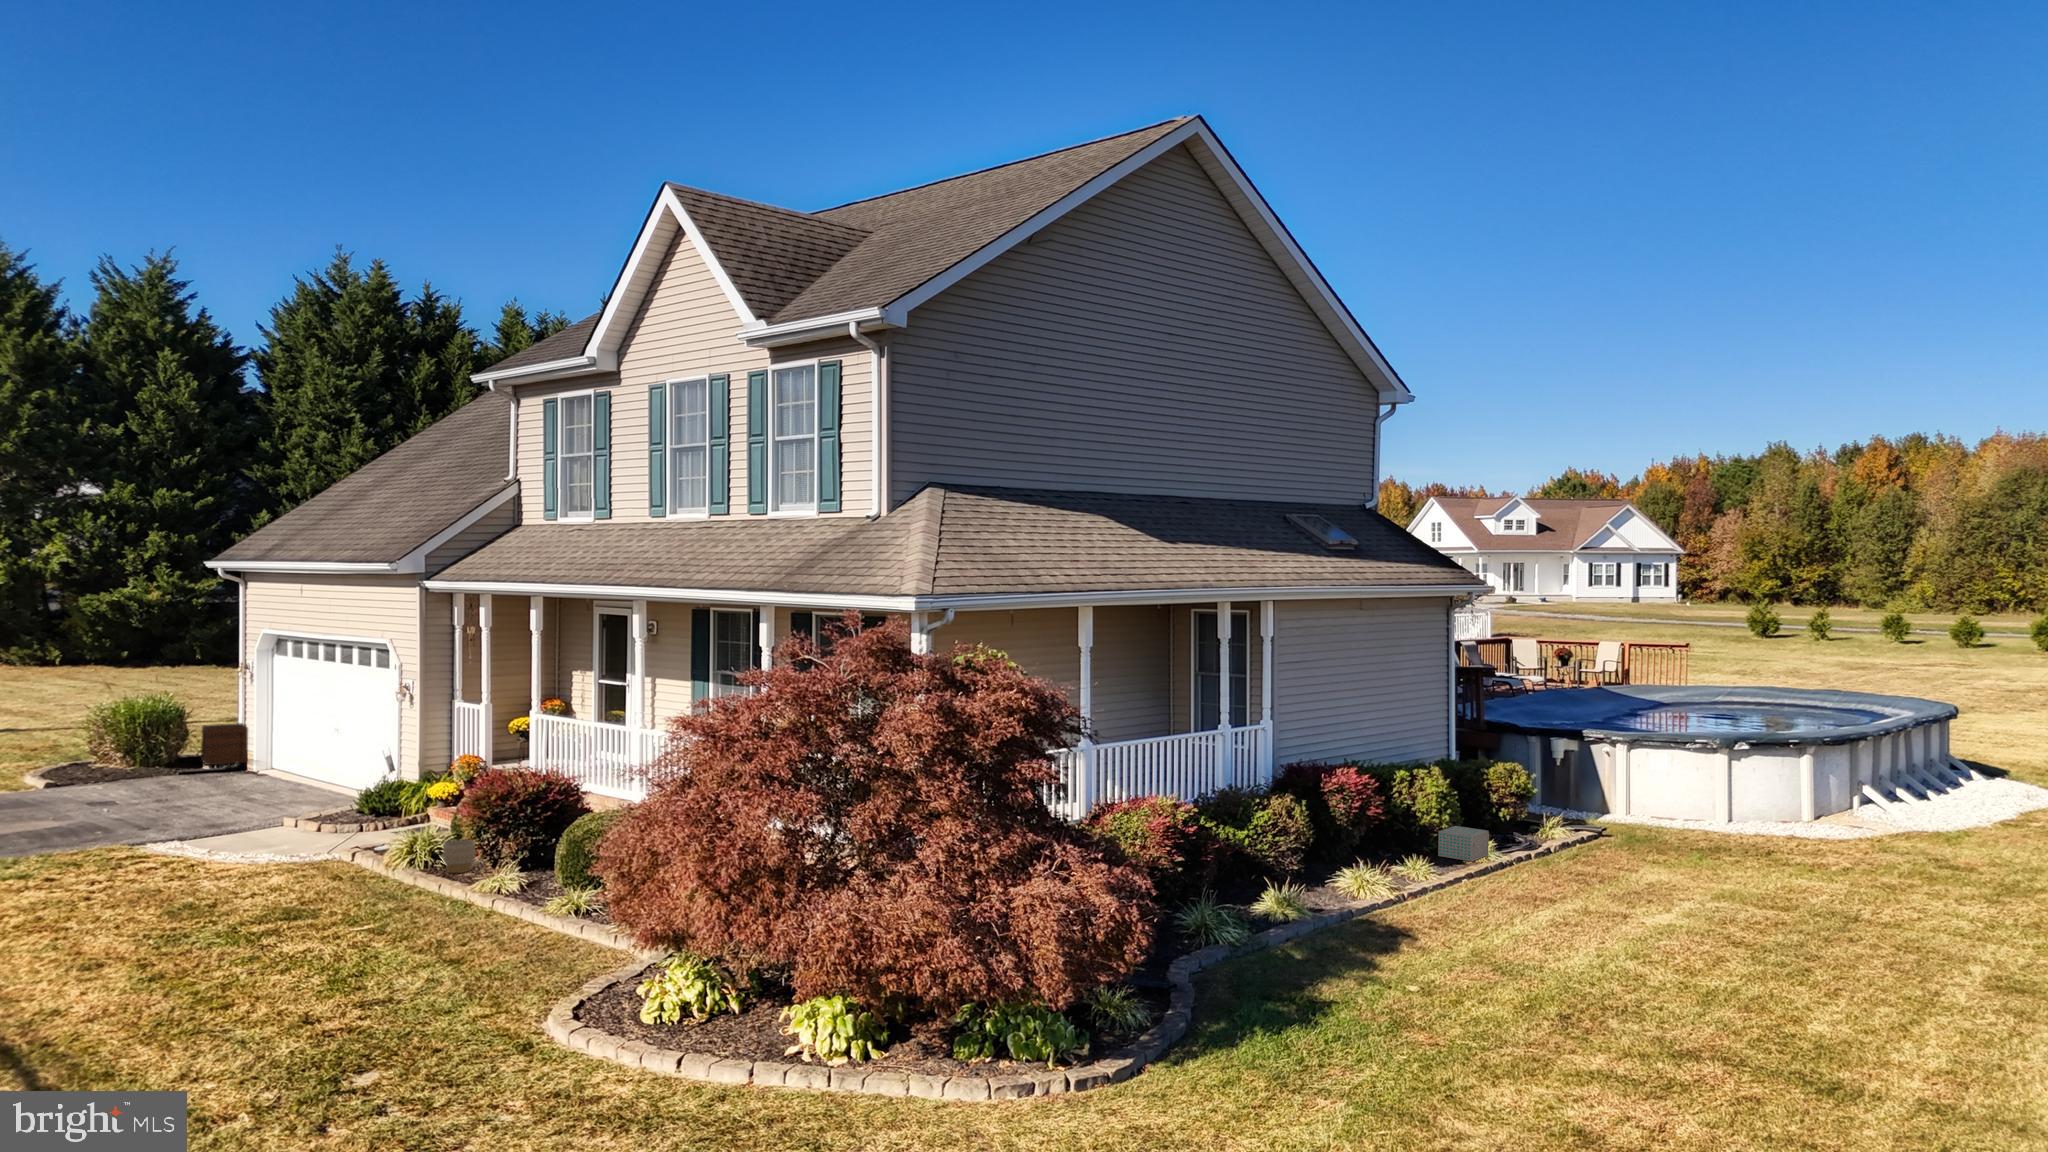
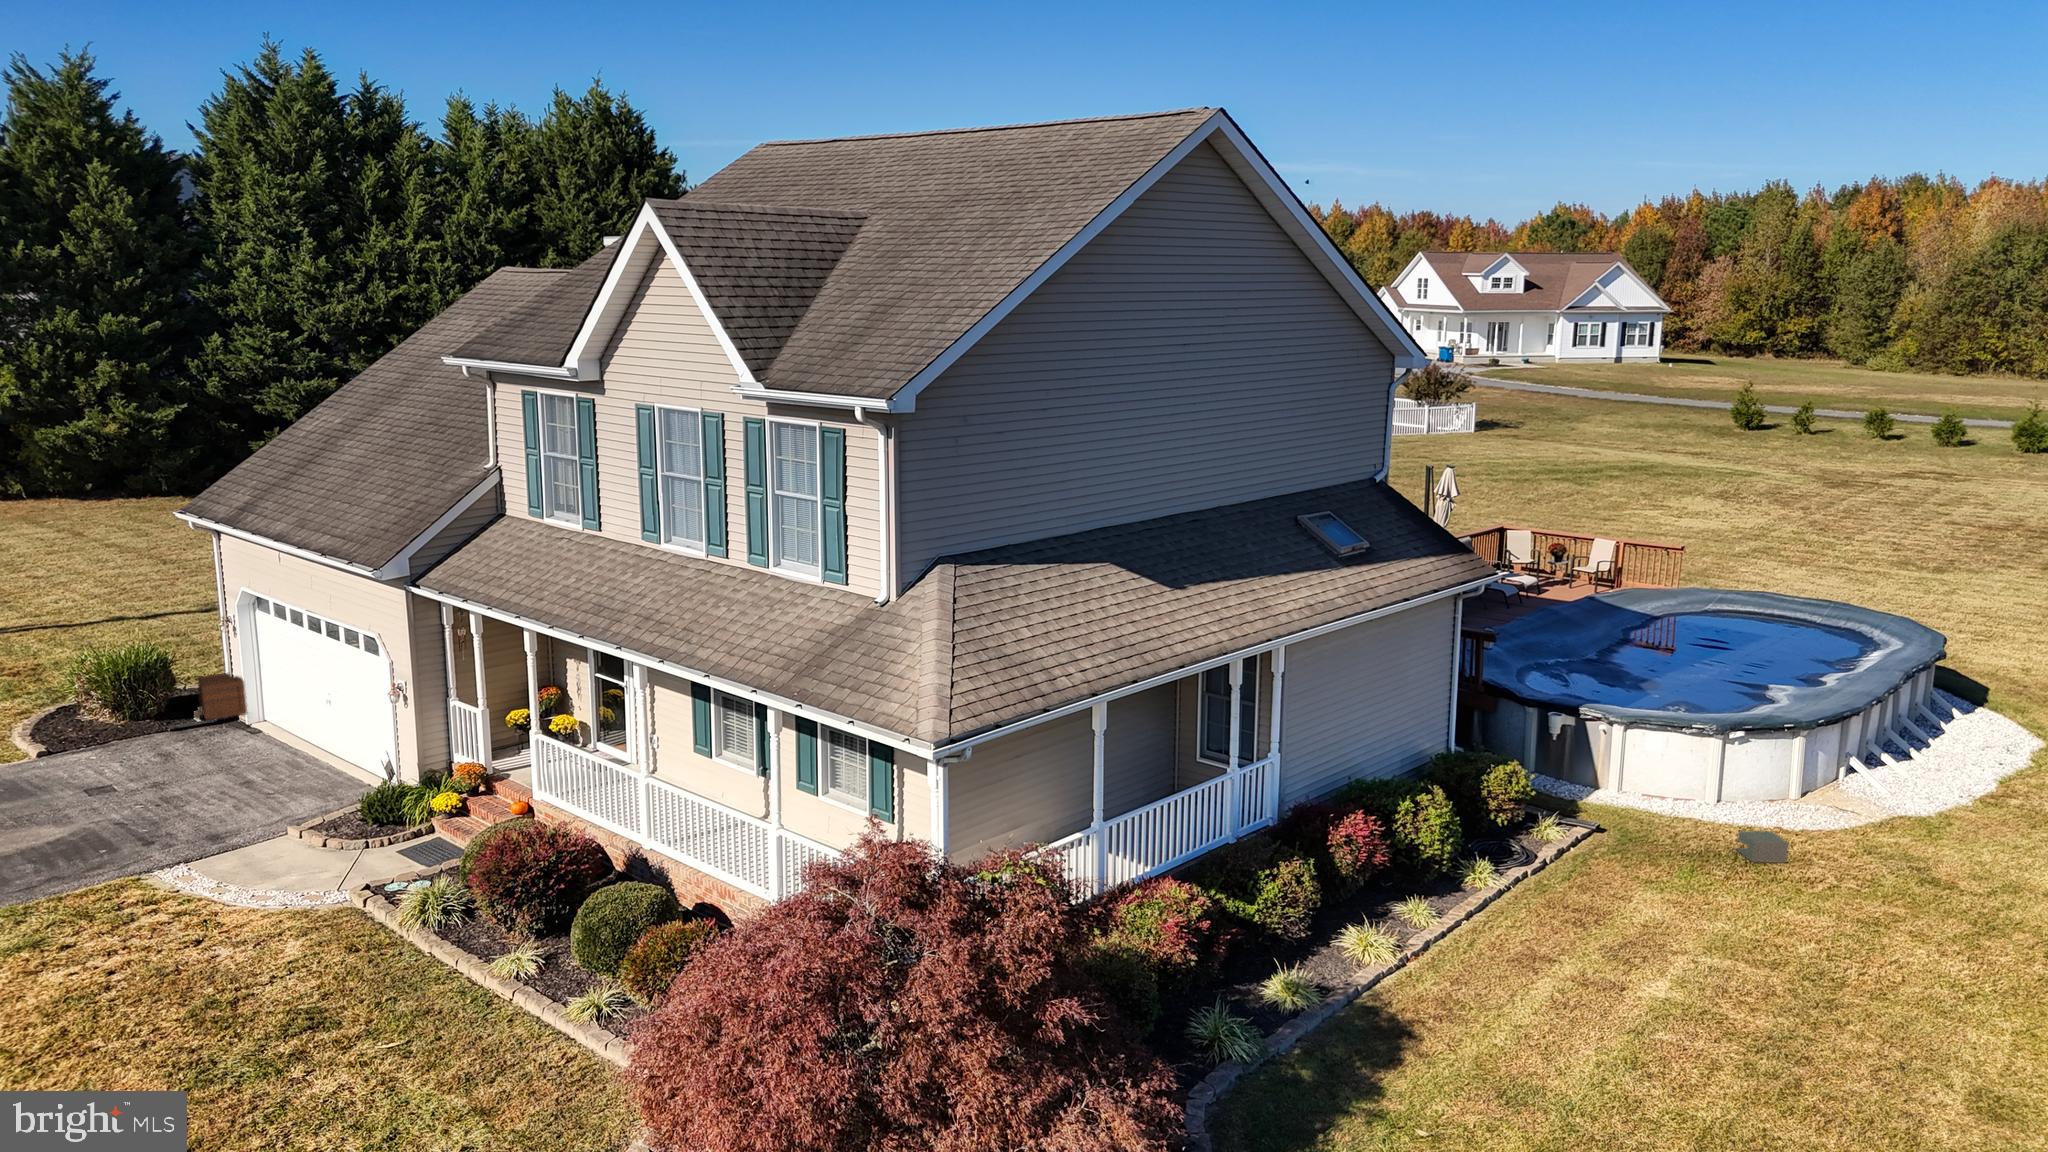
storage box: present [1438,826,1489,861] -> present [1736,830,1789,863]
planter: present [443,840,475,873] -> none [463,913,494,950]

